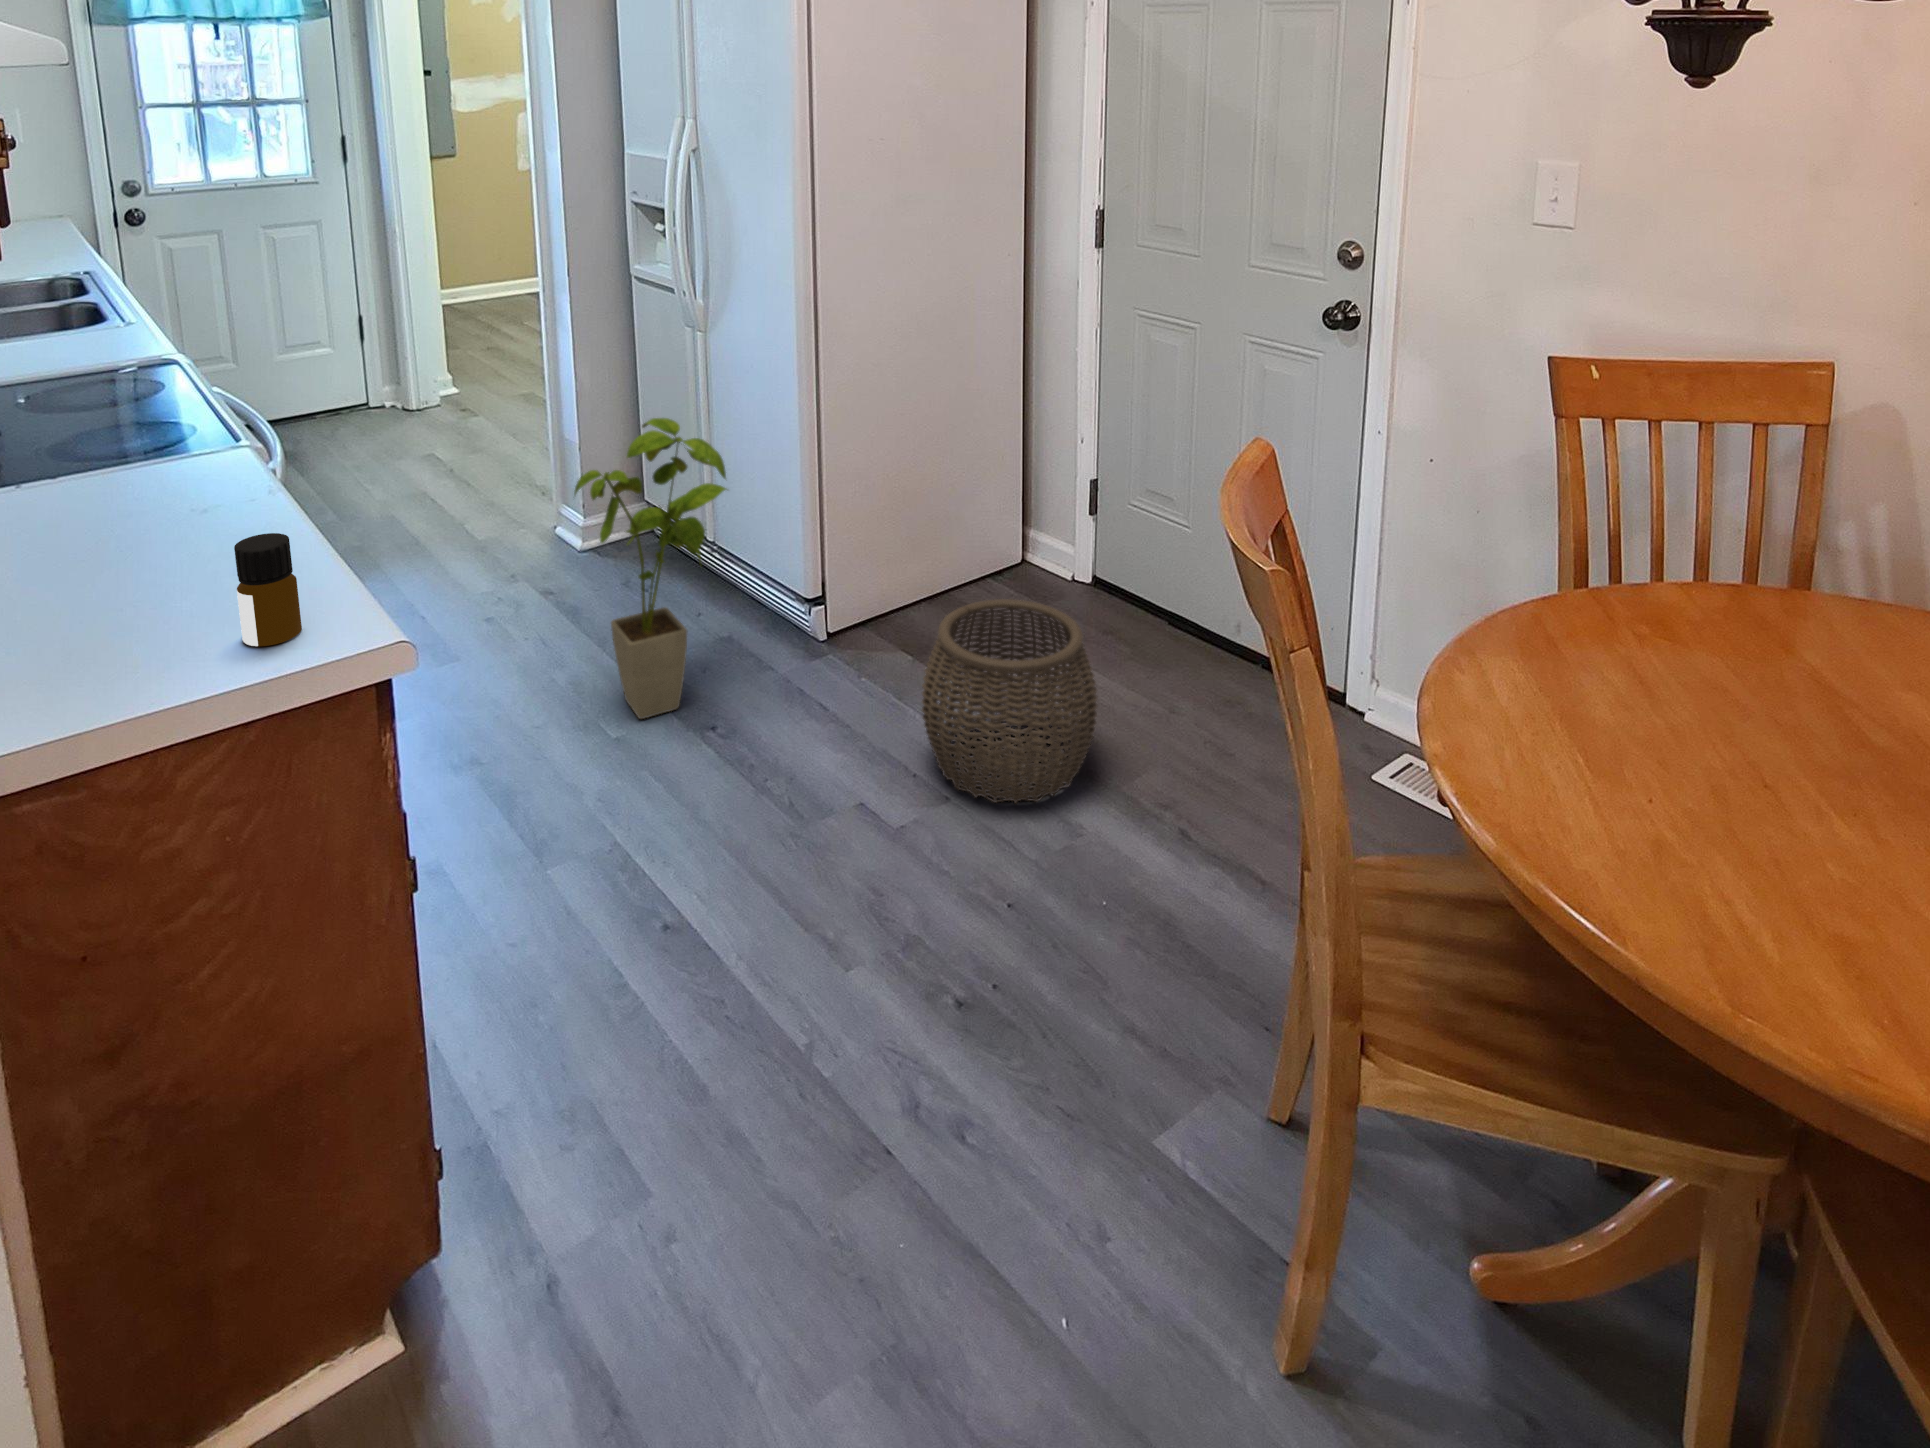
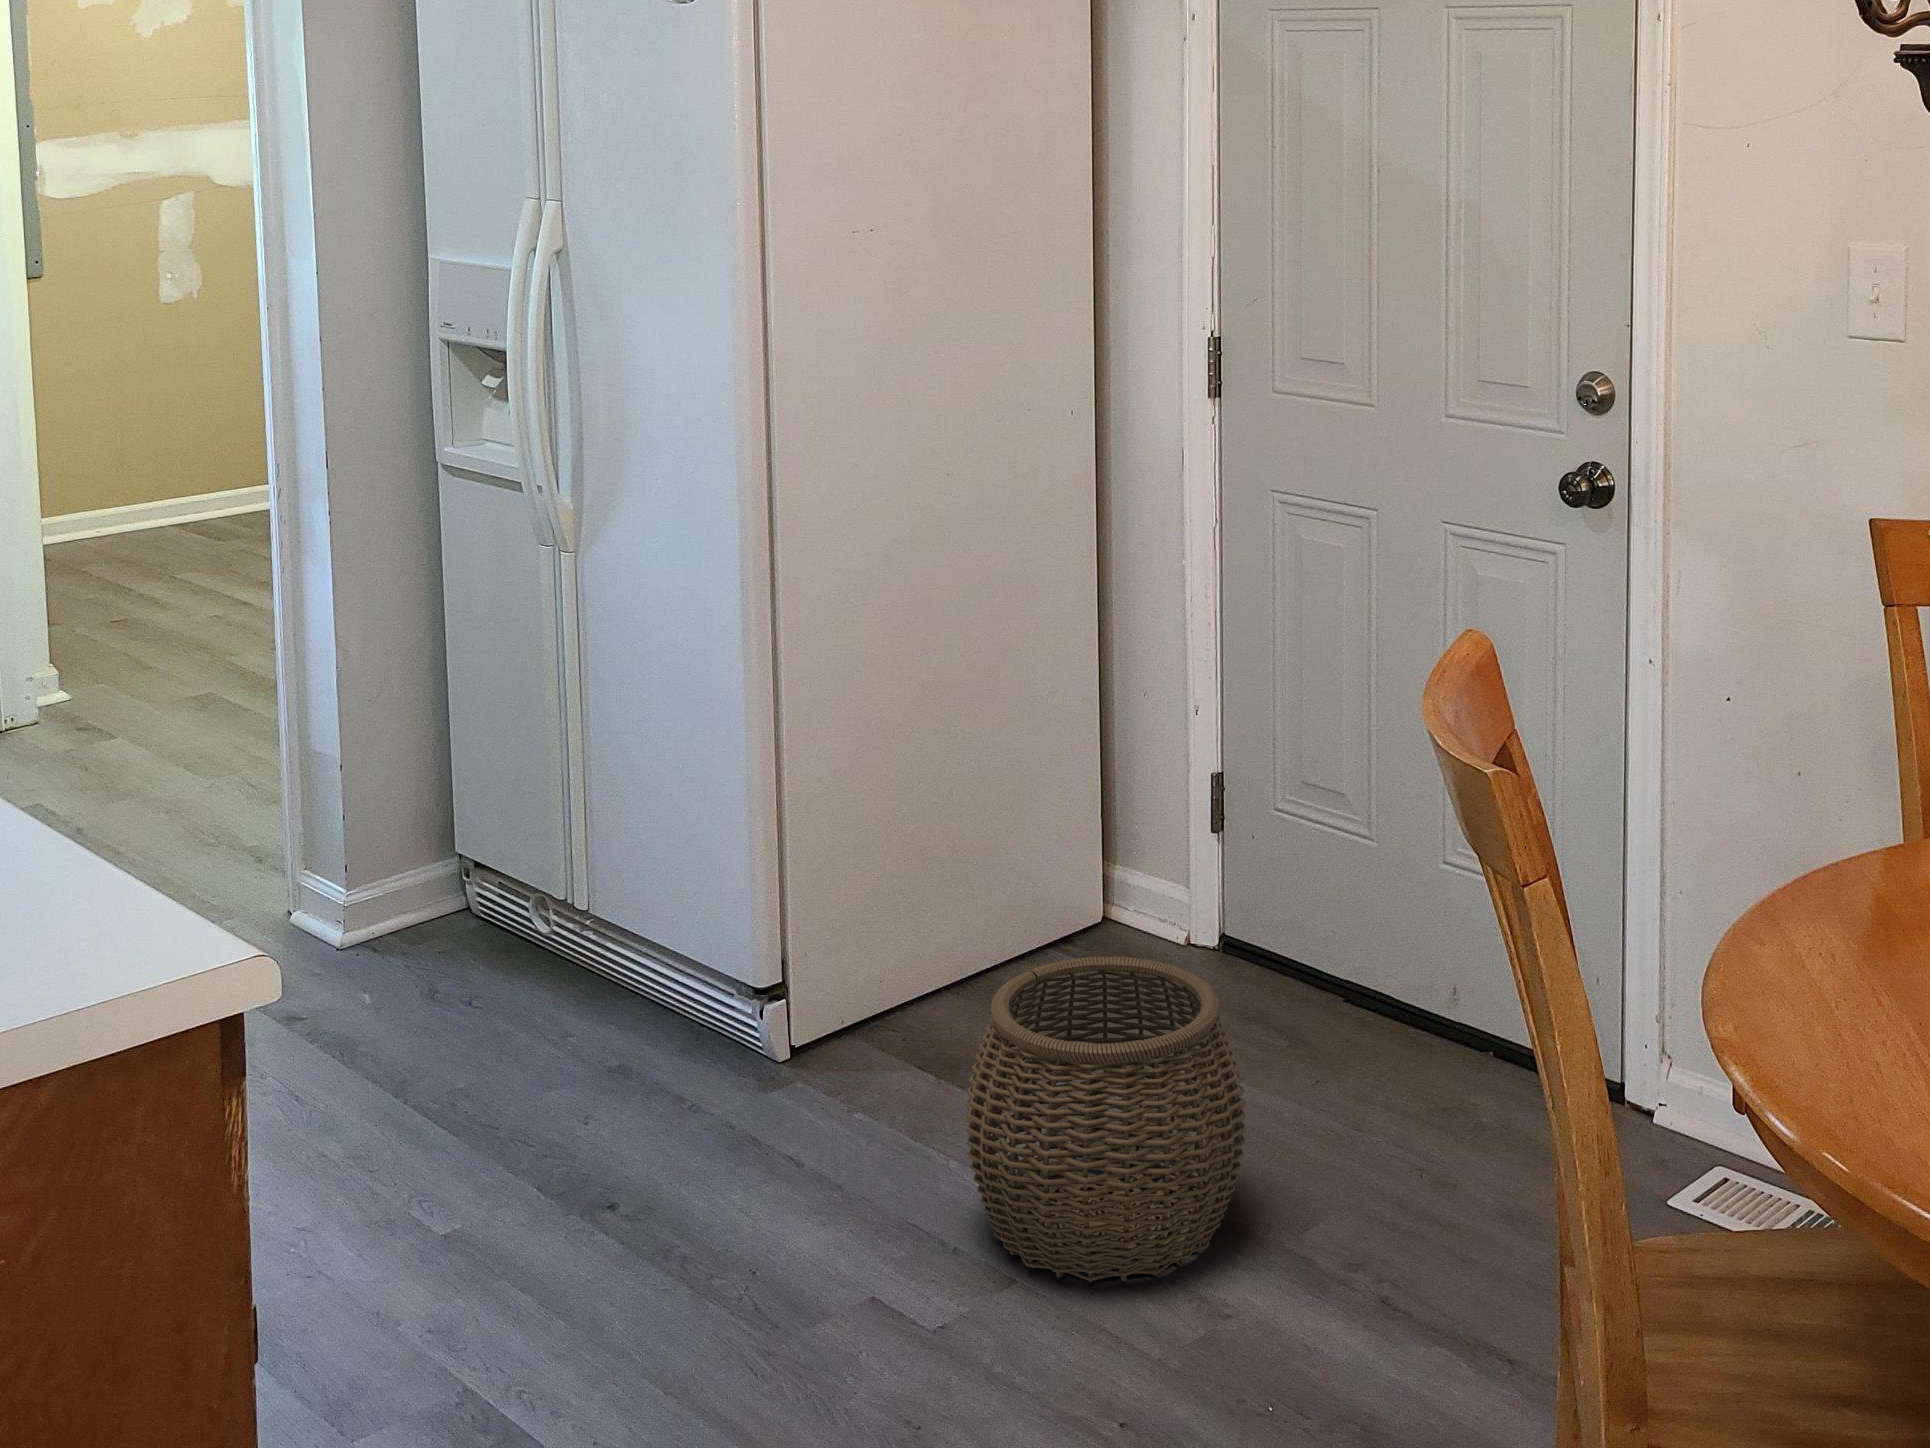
house plant: present [574,418,727,719] -> none [372,689,638,1205]
bottle: present [234,533,302,646] -> none [14,820,107,987]

